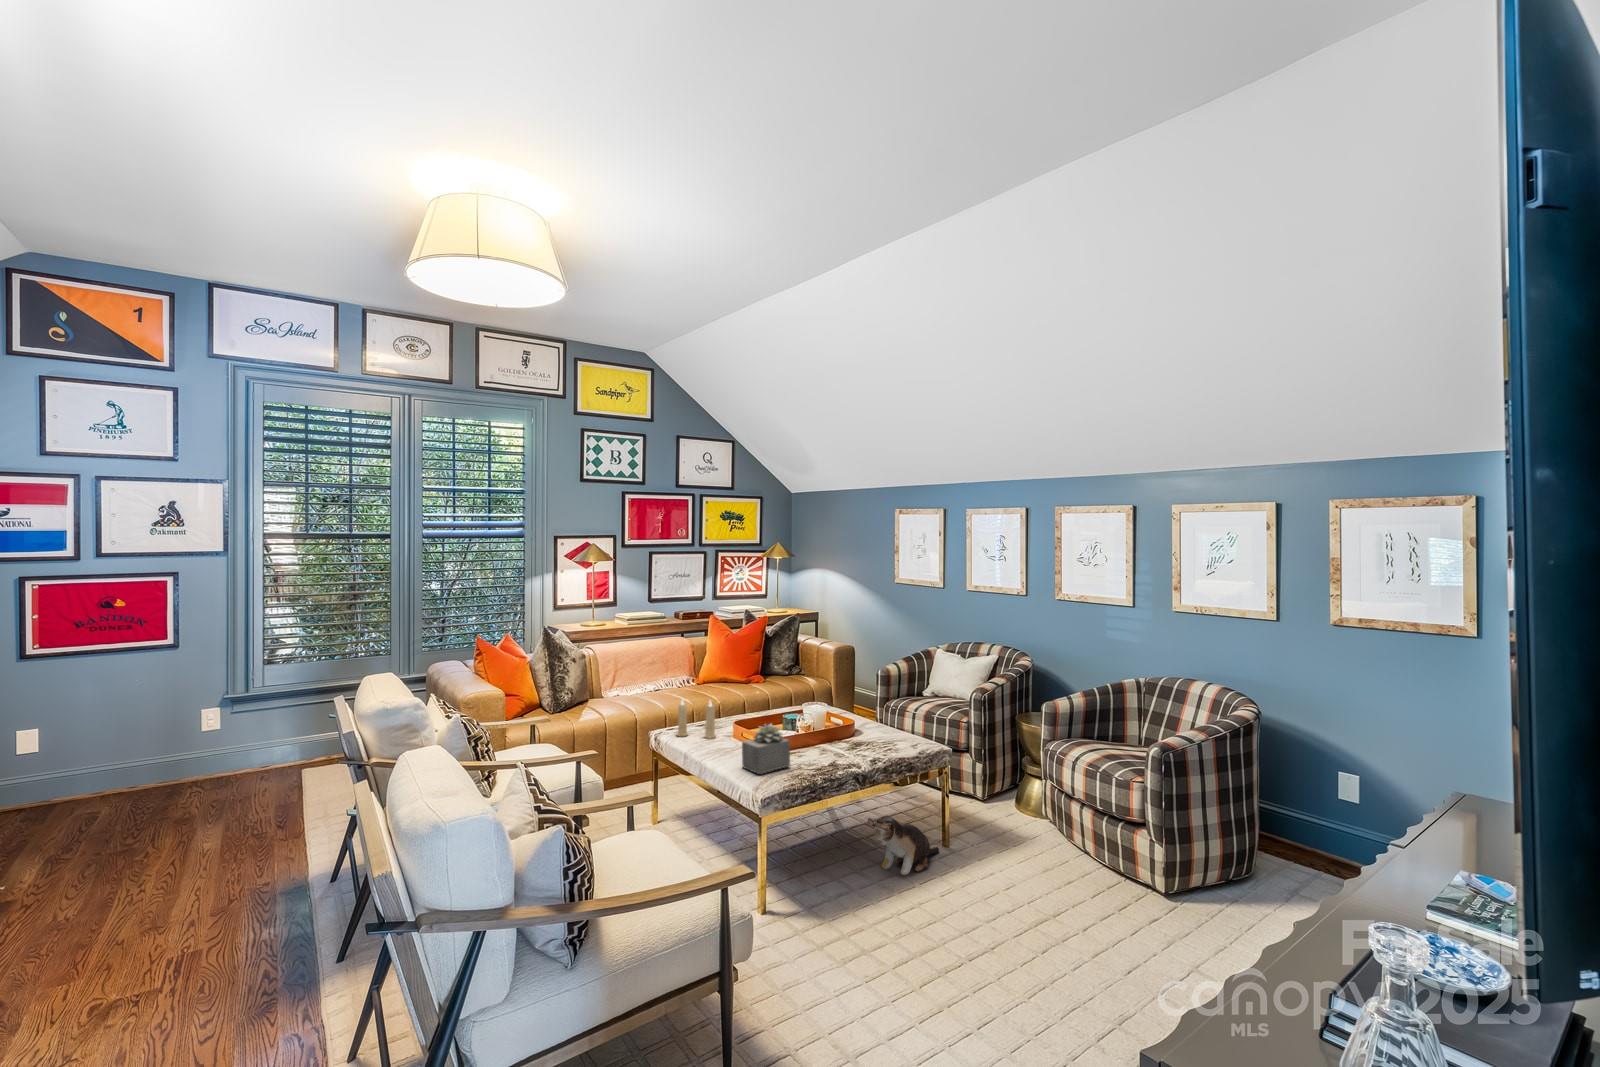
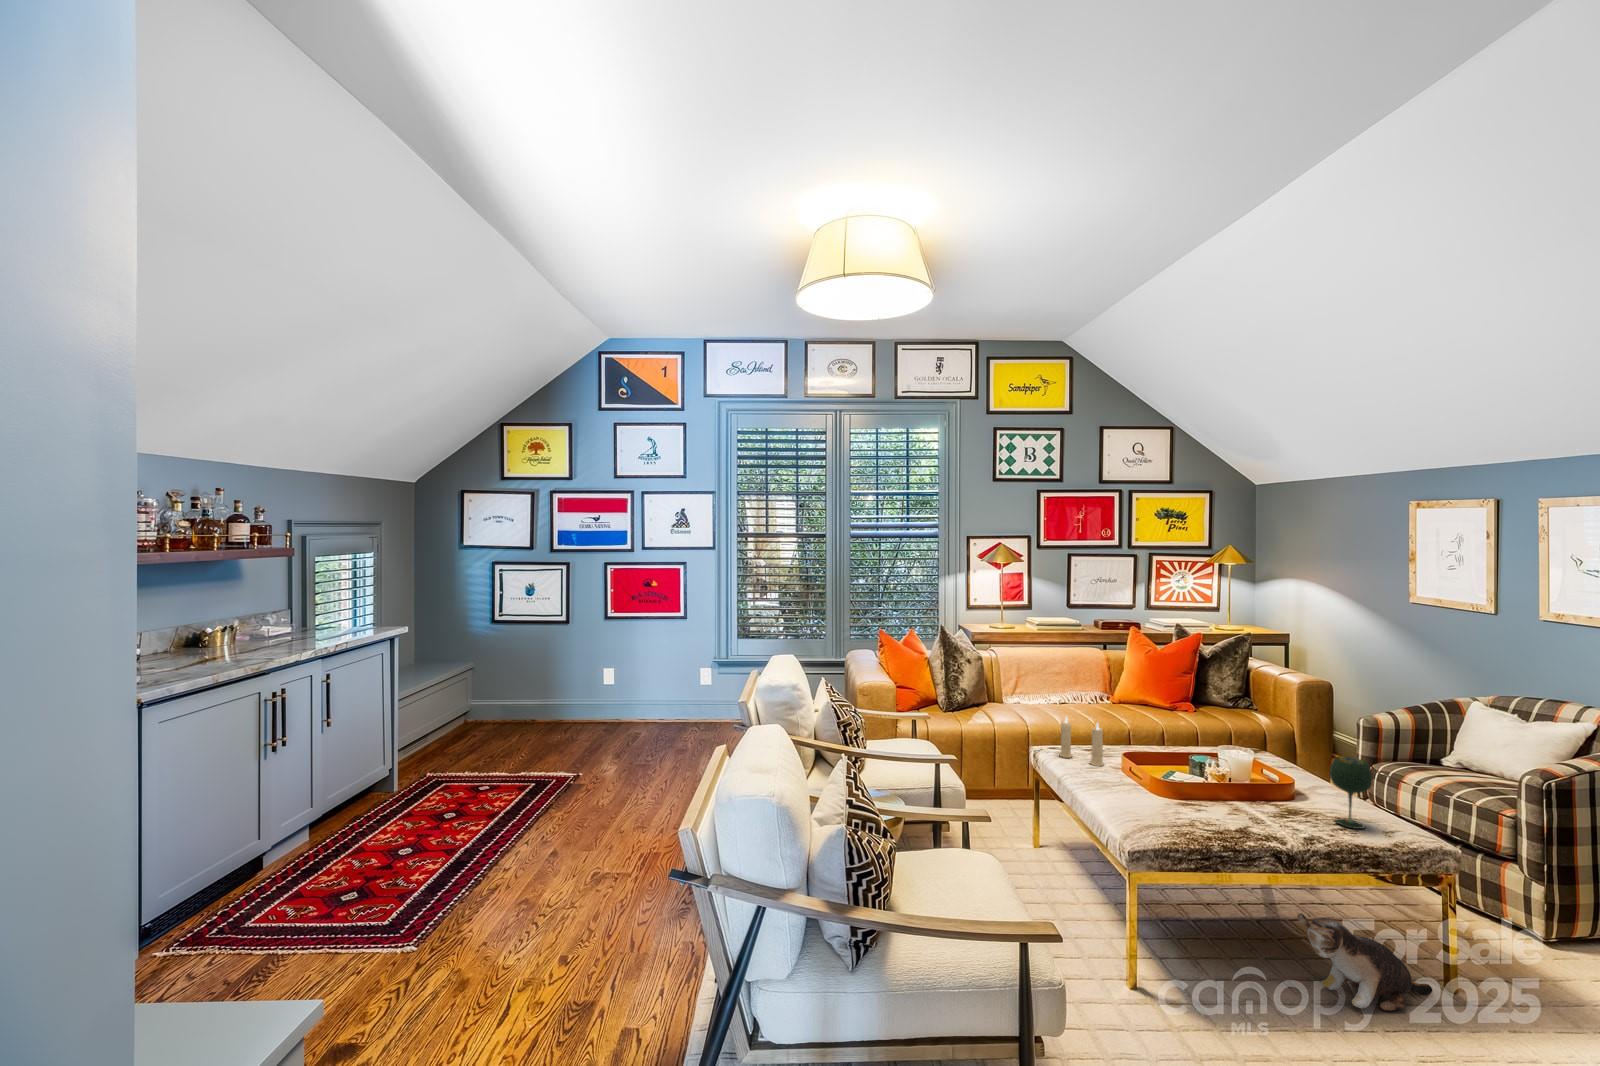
wine glass: none [879,696,905,748] -> present [1329,756,1373,829]
succulent plant: present [742,724,790,774] -> none [1119,761,1184,820]

